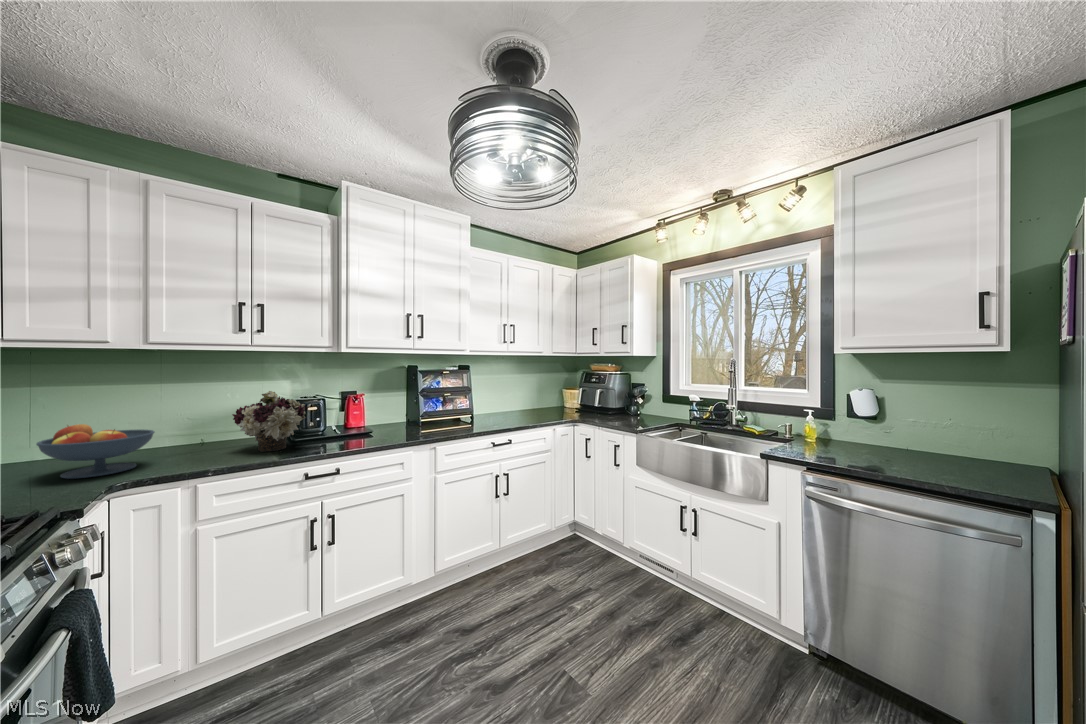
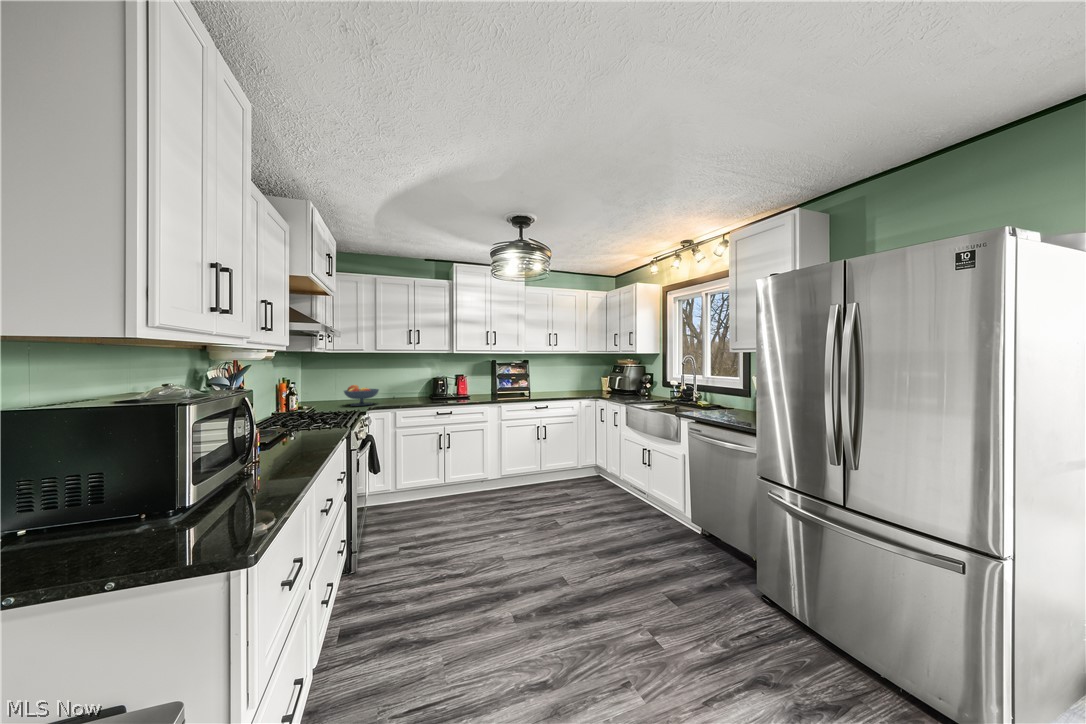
flower arrangement: present [232,391,306,452] -> none [407,373,438,402]

